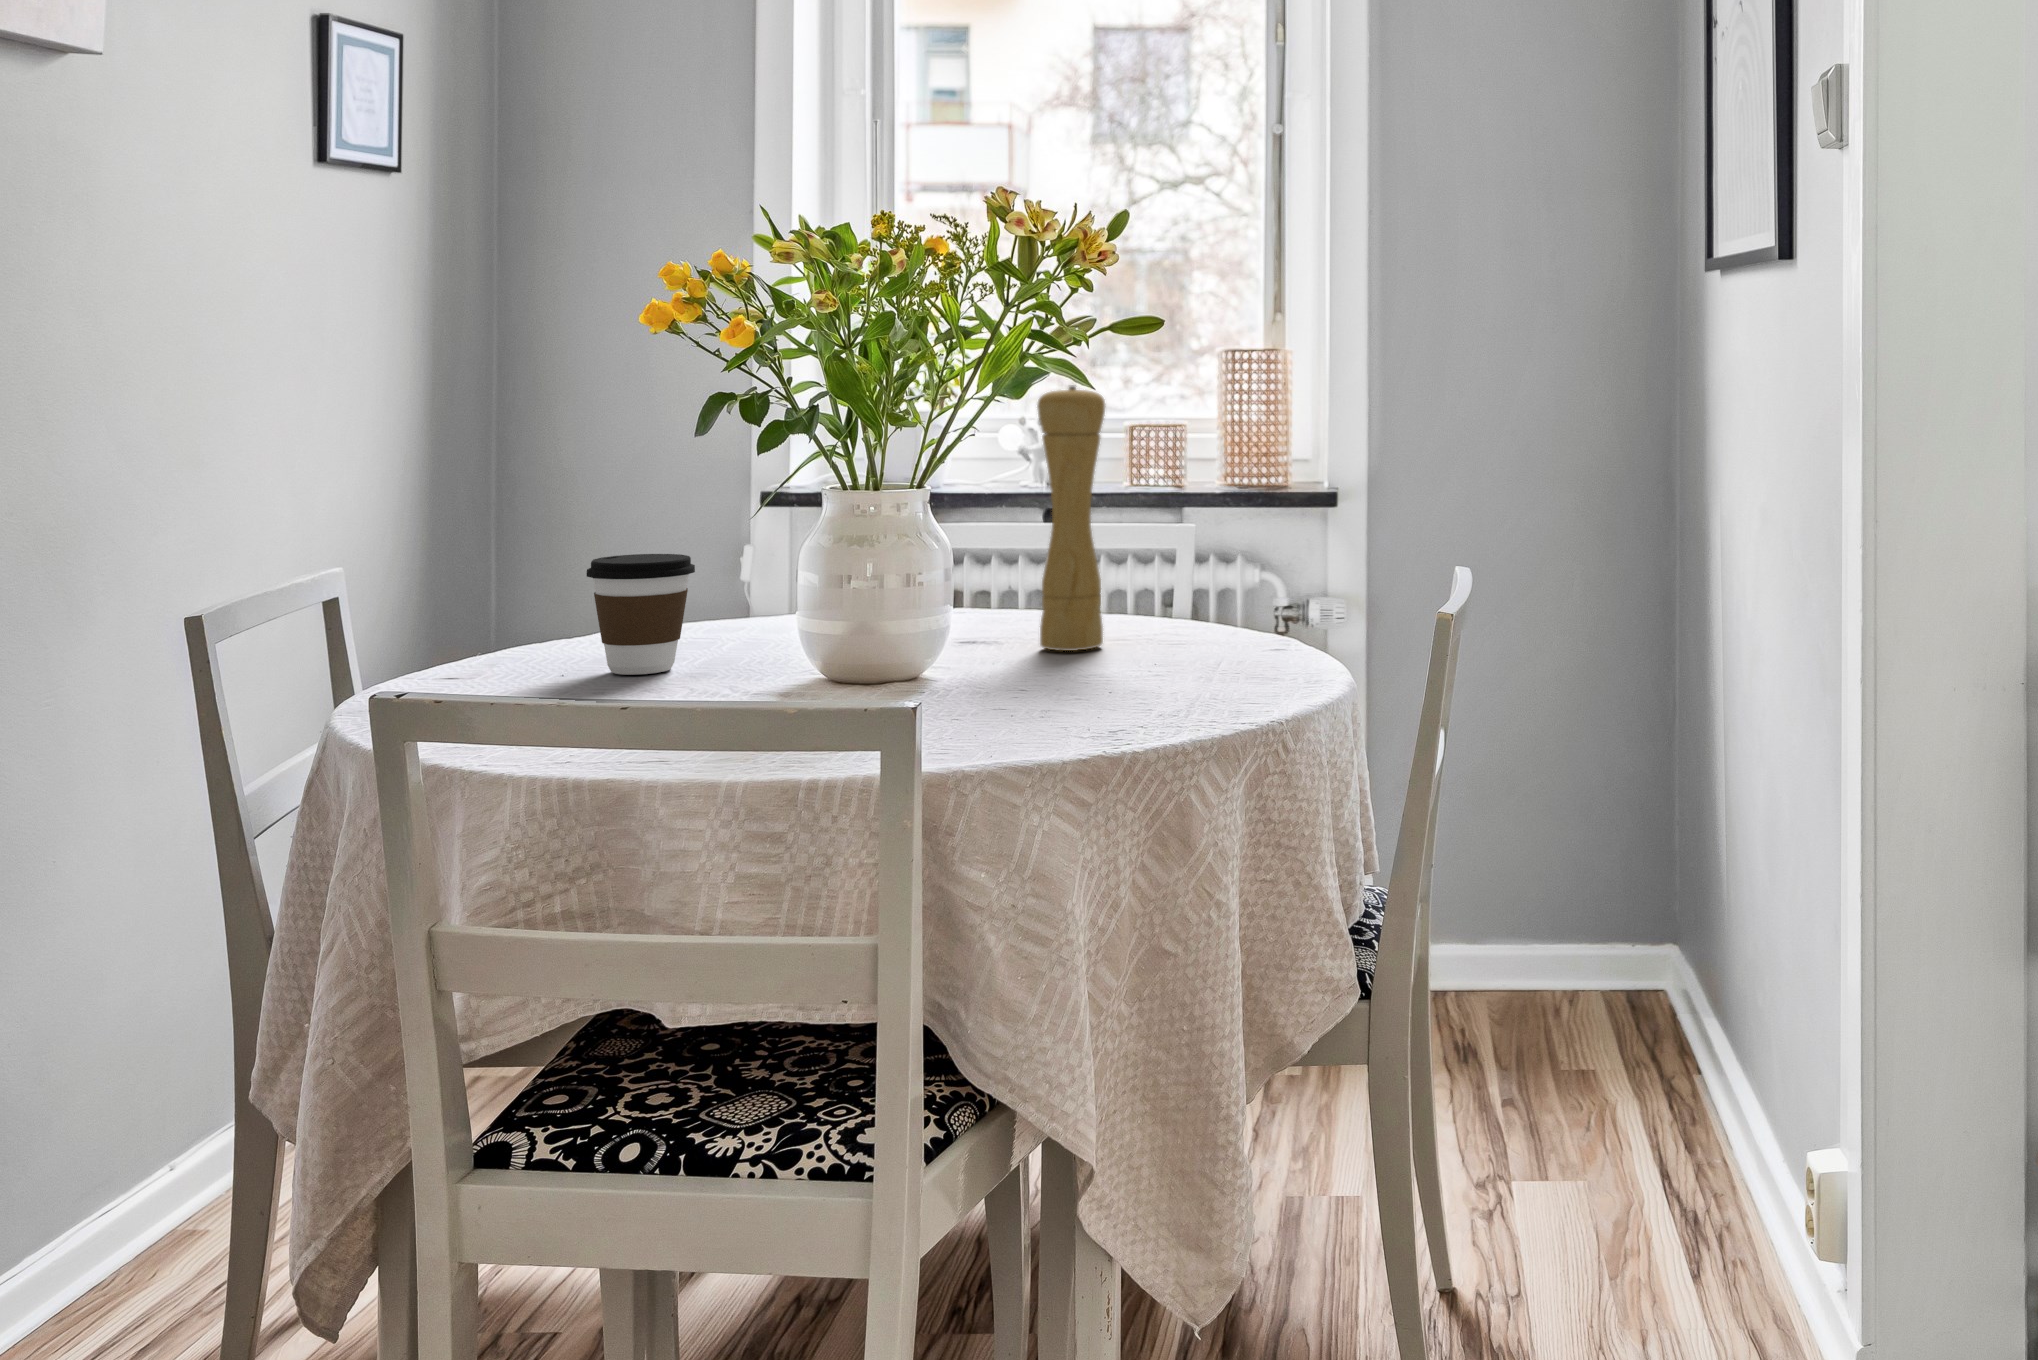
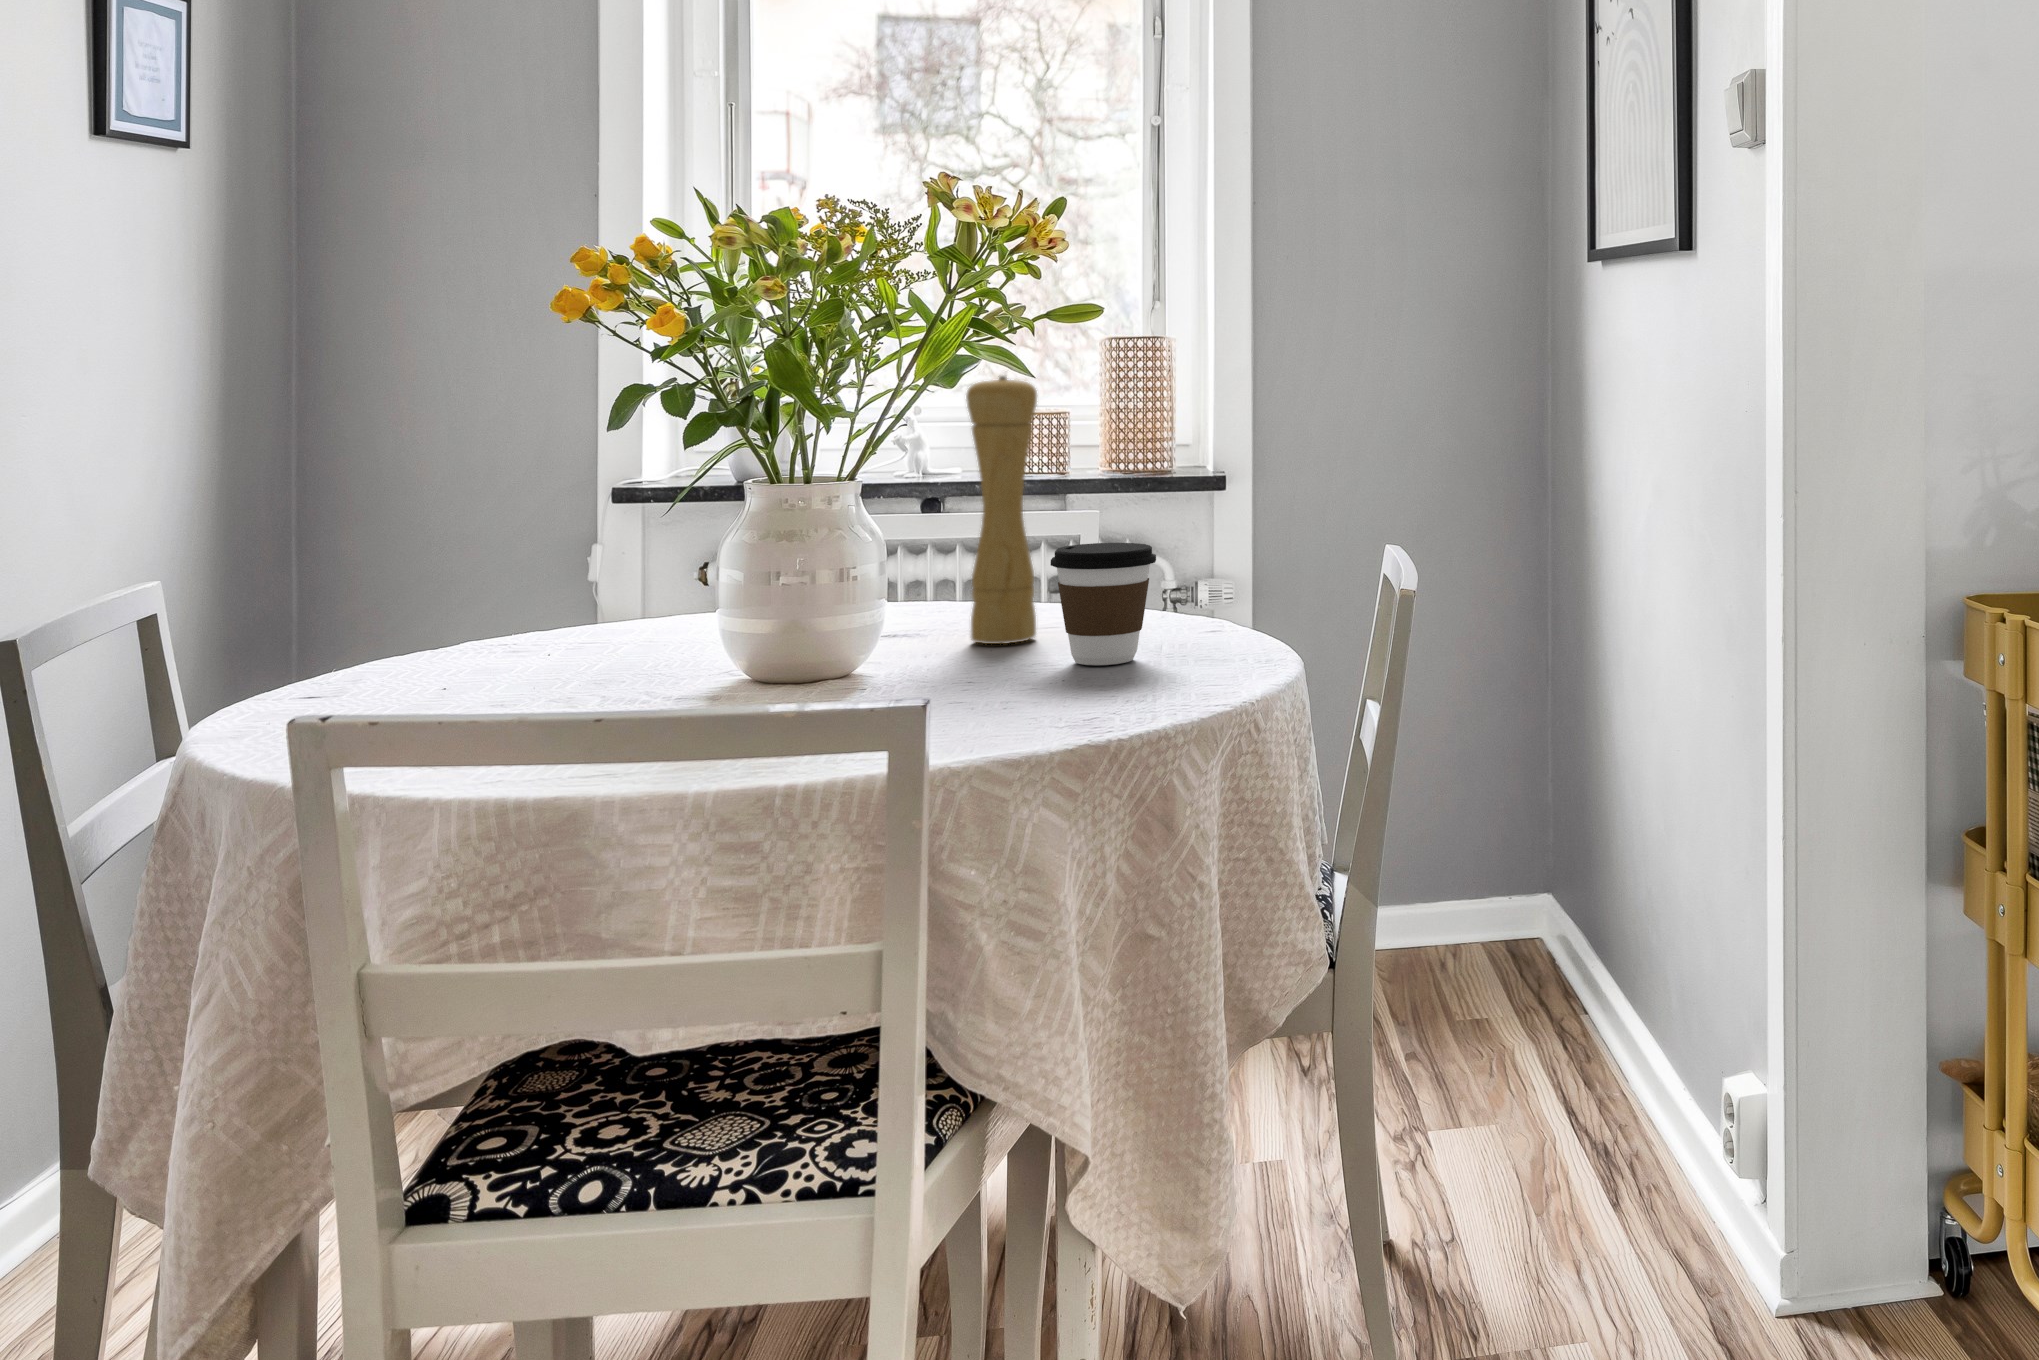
coffee cup: present [587,554,695,675] -> present [1050,543,1156,665]

